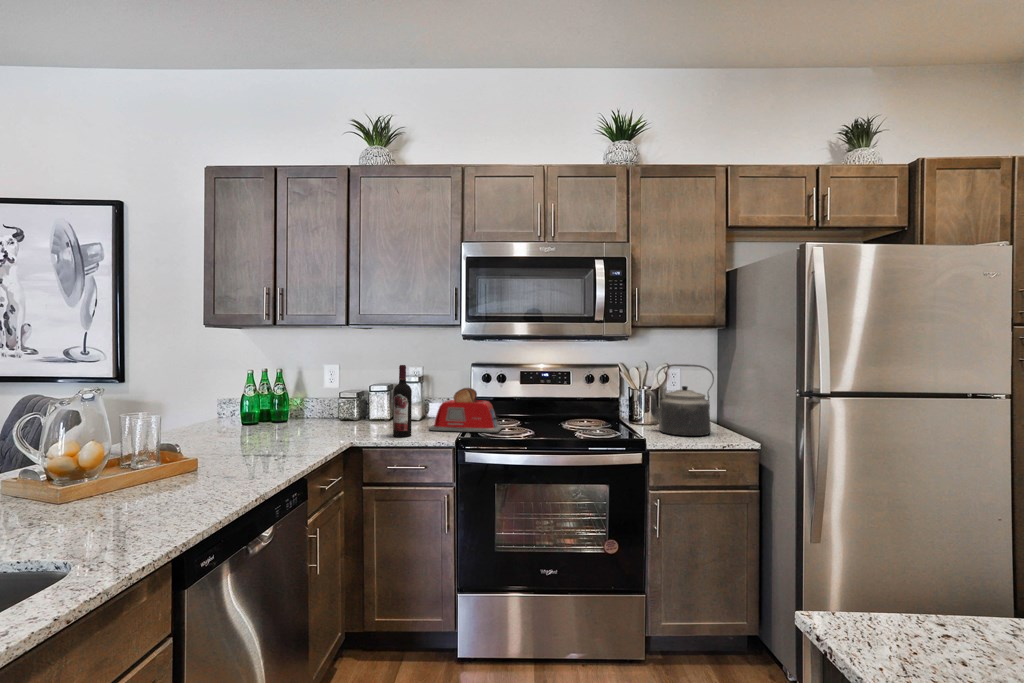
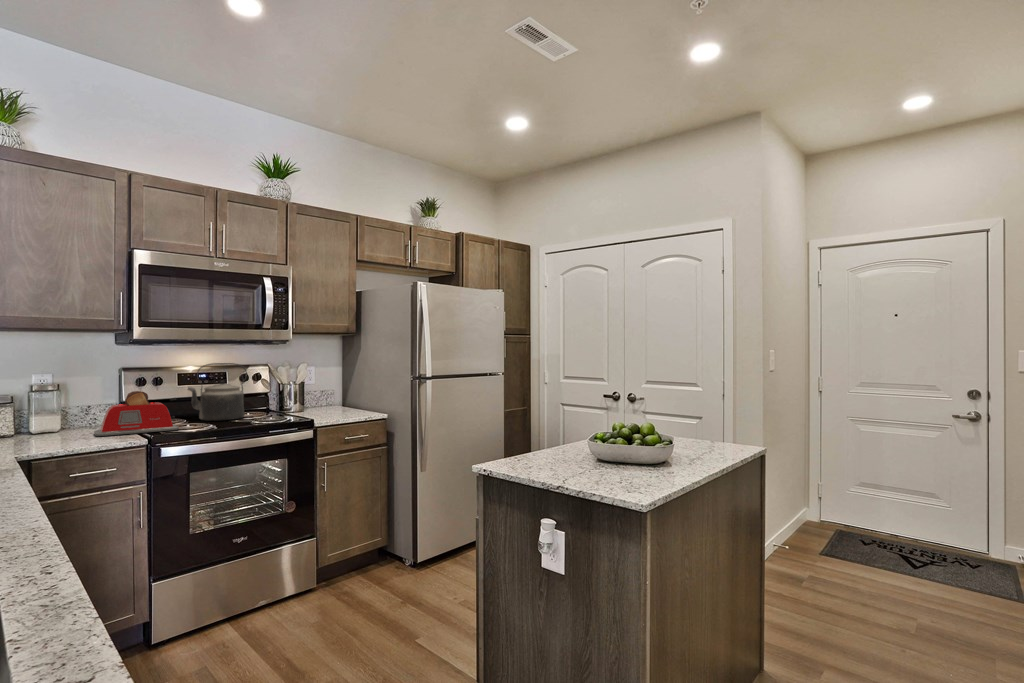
kettle: present [647,364,714,436] -> present [188,363,247,421]
wine bottle: present [393,365,412,437] -> none [63,370,86,444]

